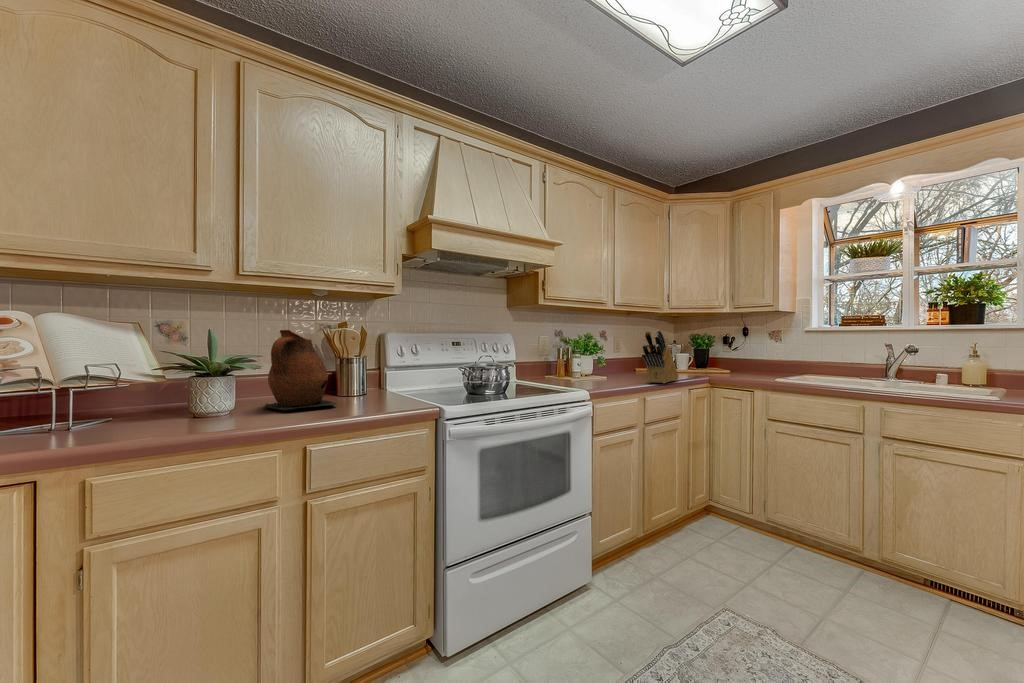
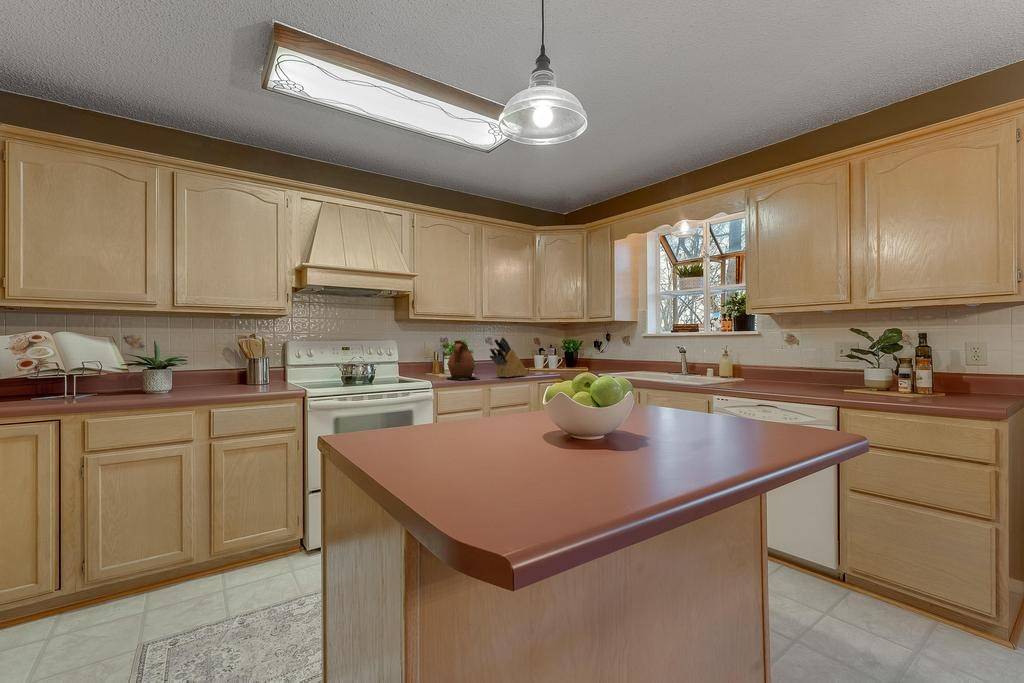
ceramic pitcher: present [265,330,337,409] -> present [447,340,478,379]

